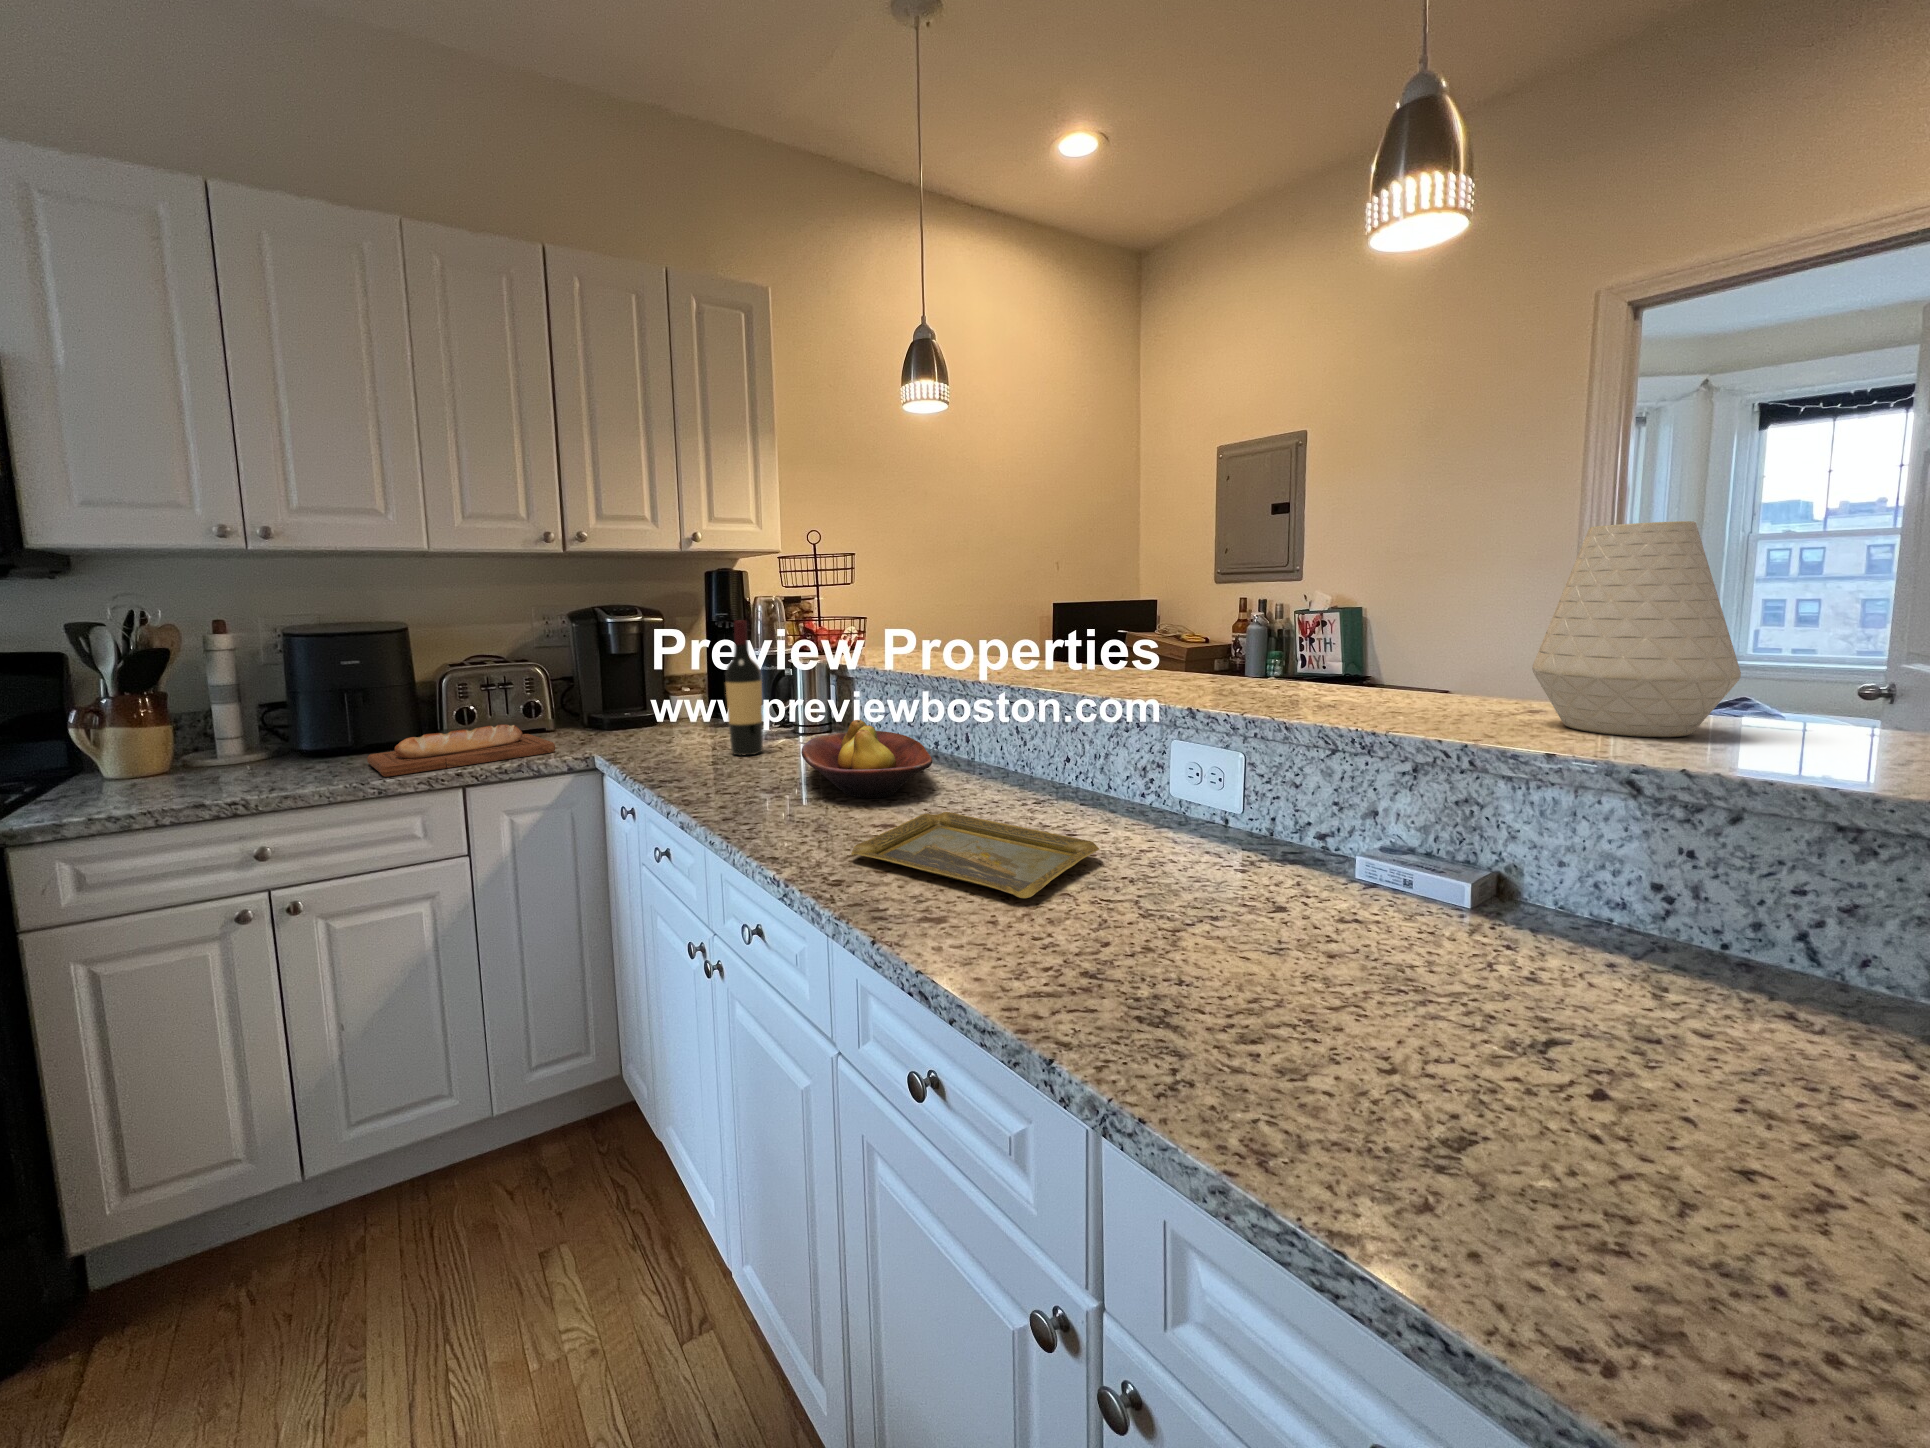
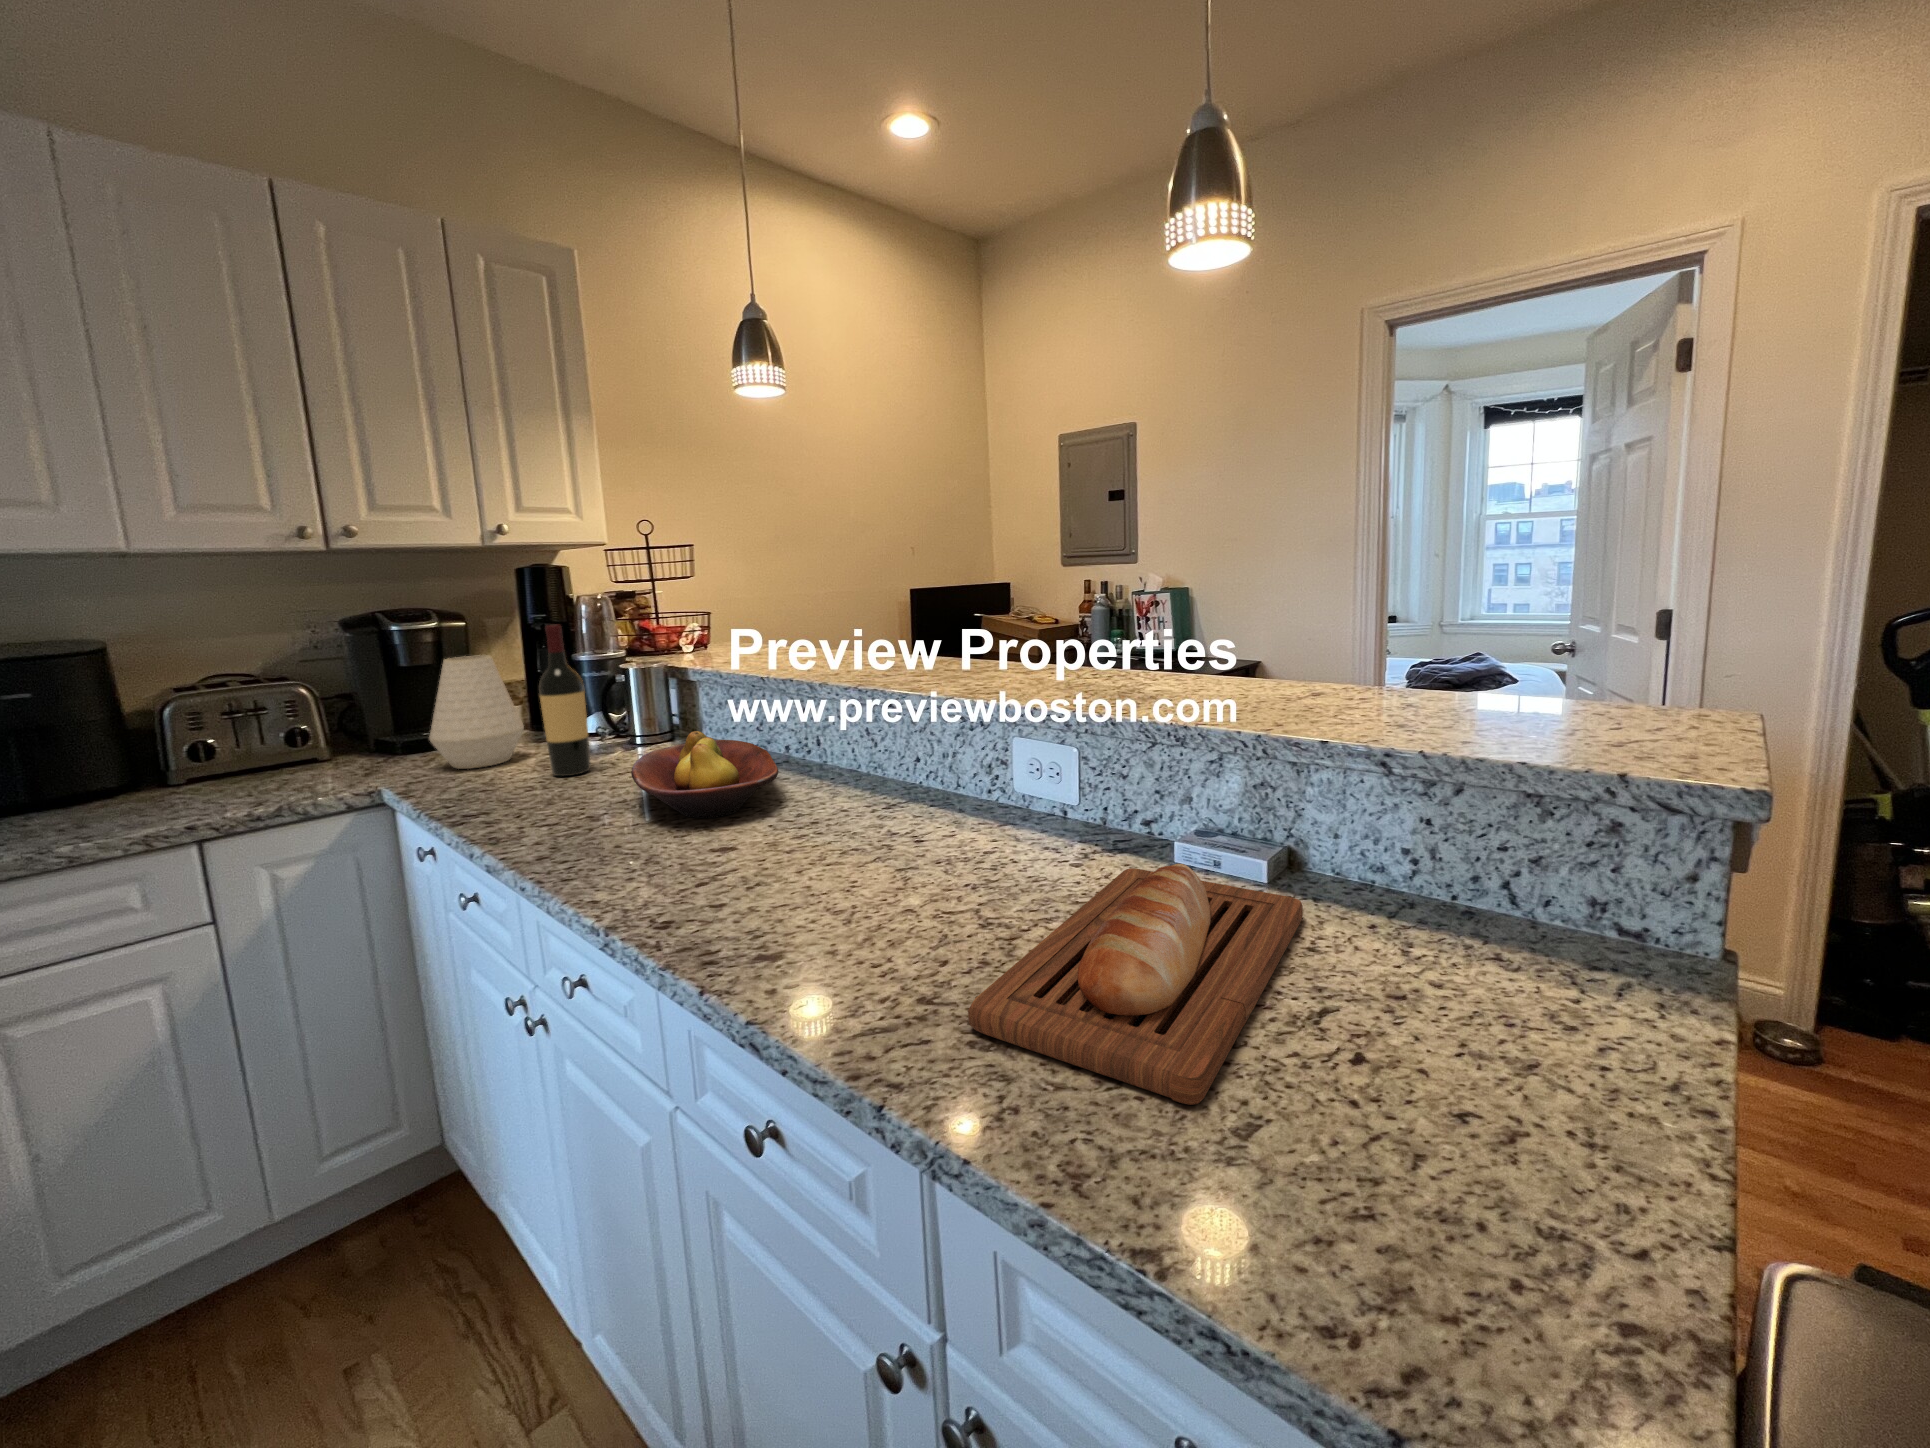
vase: present [1532,521,1741,737] -> present [429,655,524,769]
bread loaf: present [367,725,555,777] -> present [968,864,1303,1105]
tray: present [851,812,1099,898] -> none [682,829,945,922]

